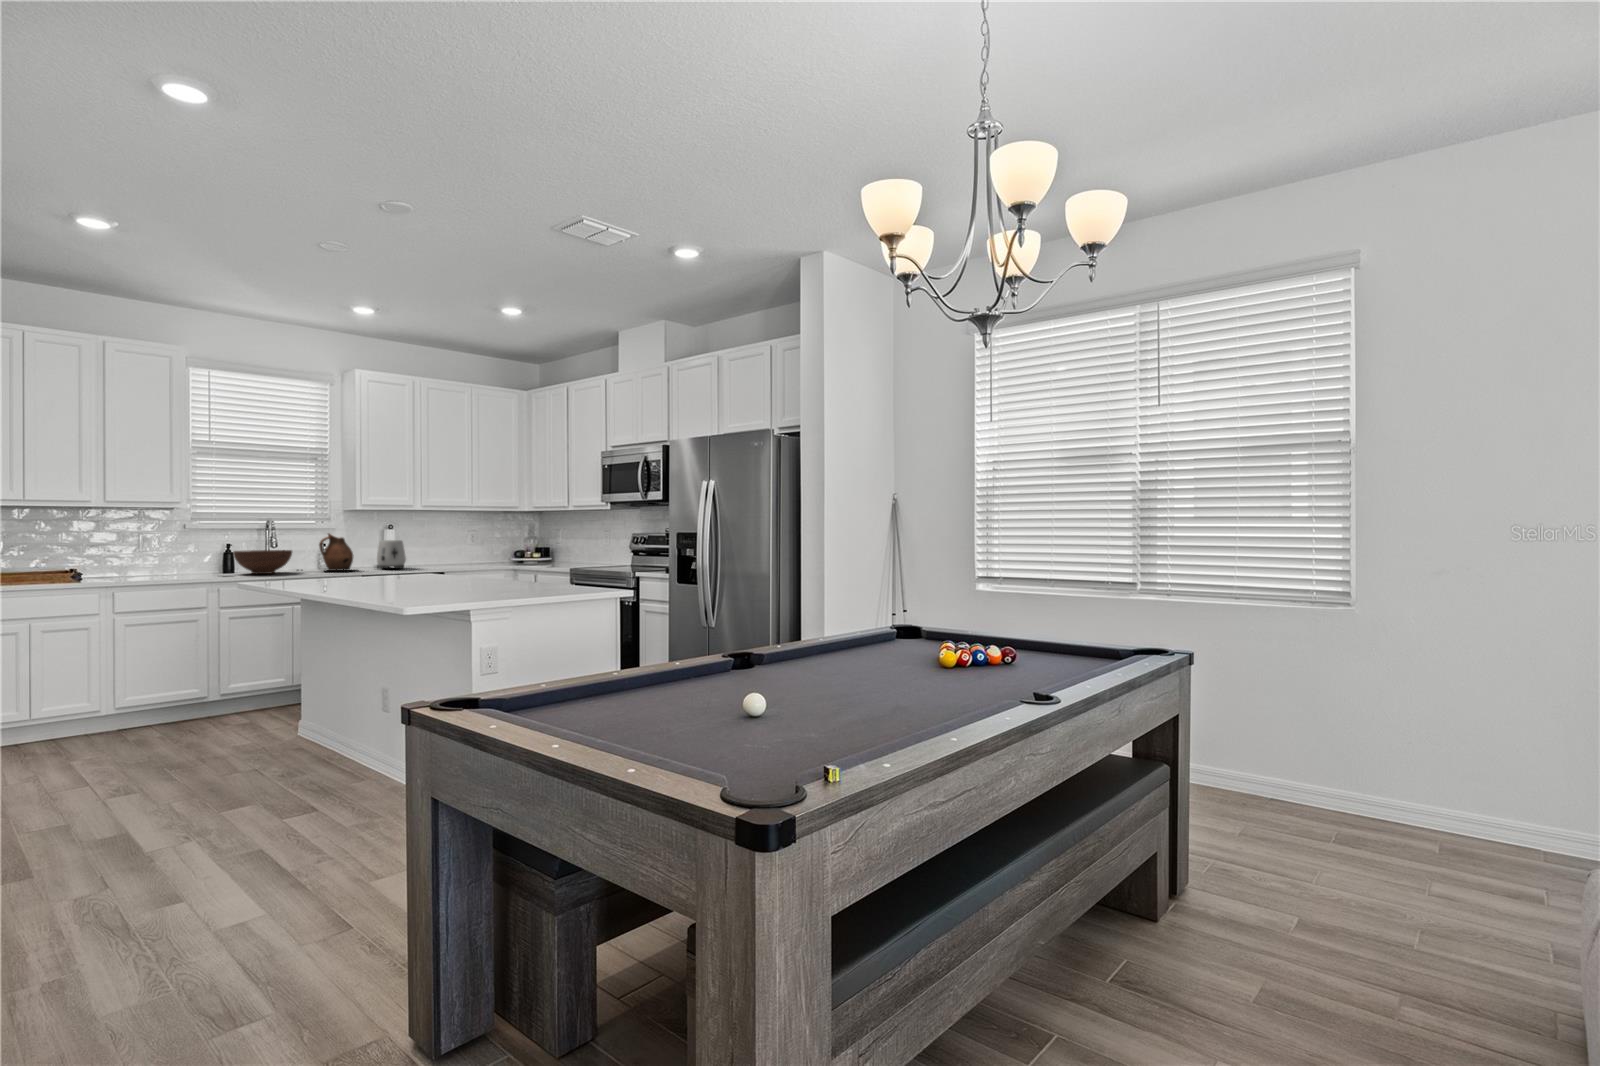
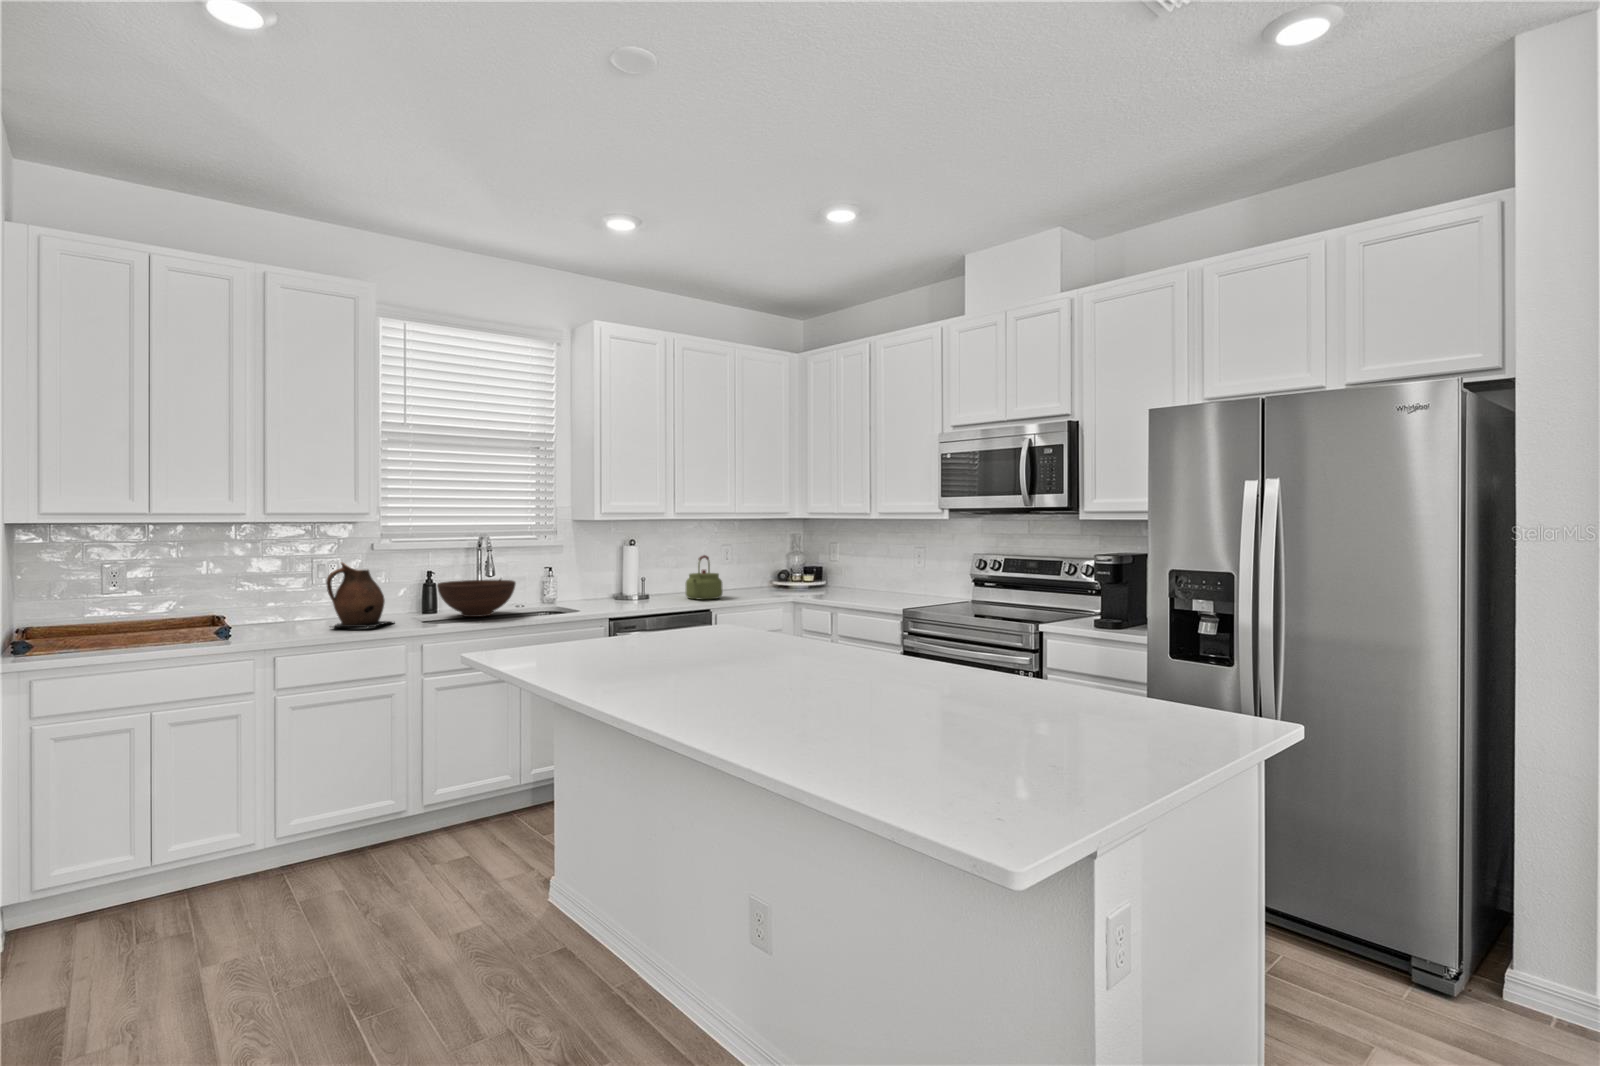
ceramic pitcher: present [319,534,353,571] -> present [326,562,392,628]
kettle: none [430,536,459,567] -> present [686,555,723,600]
toaster: present [377,540,406,569] -> none [621,562,660,606]

